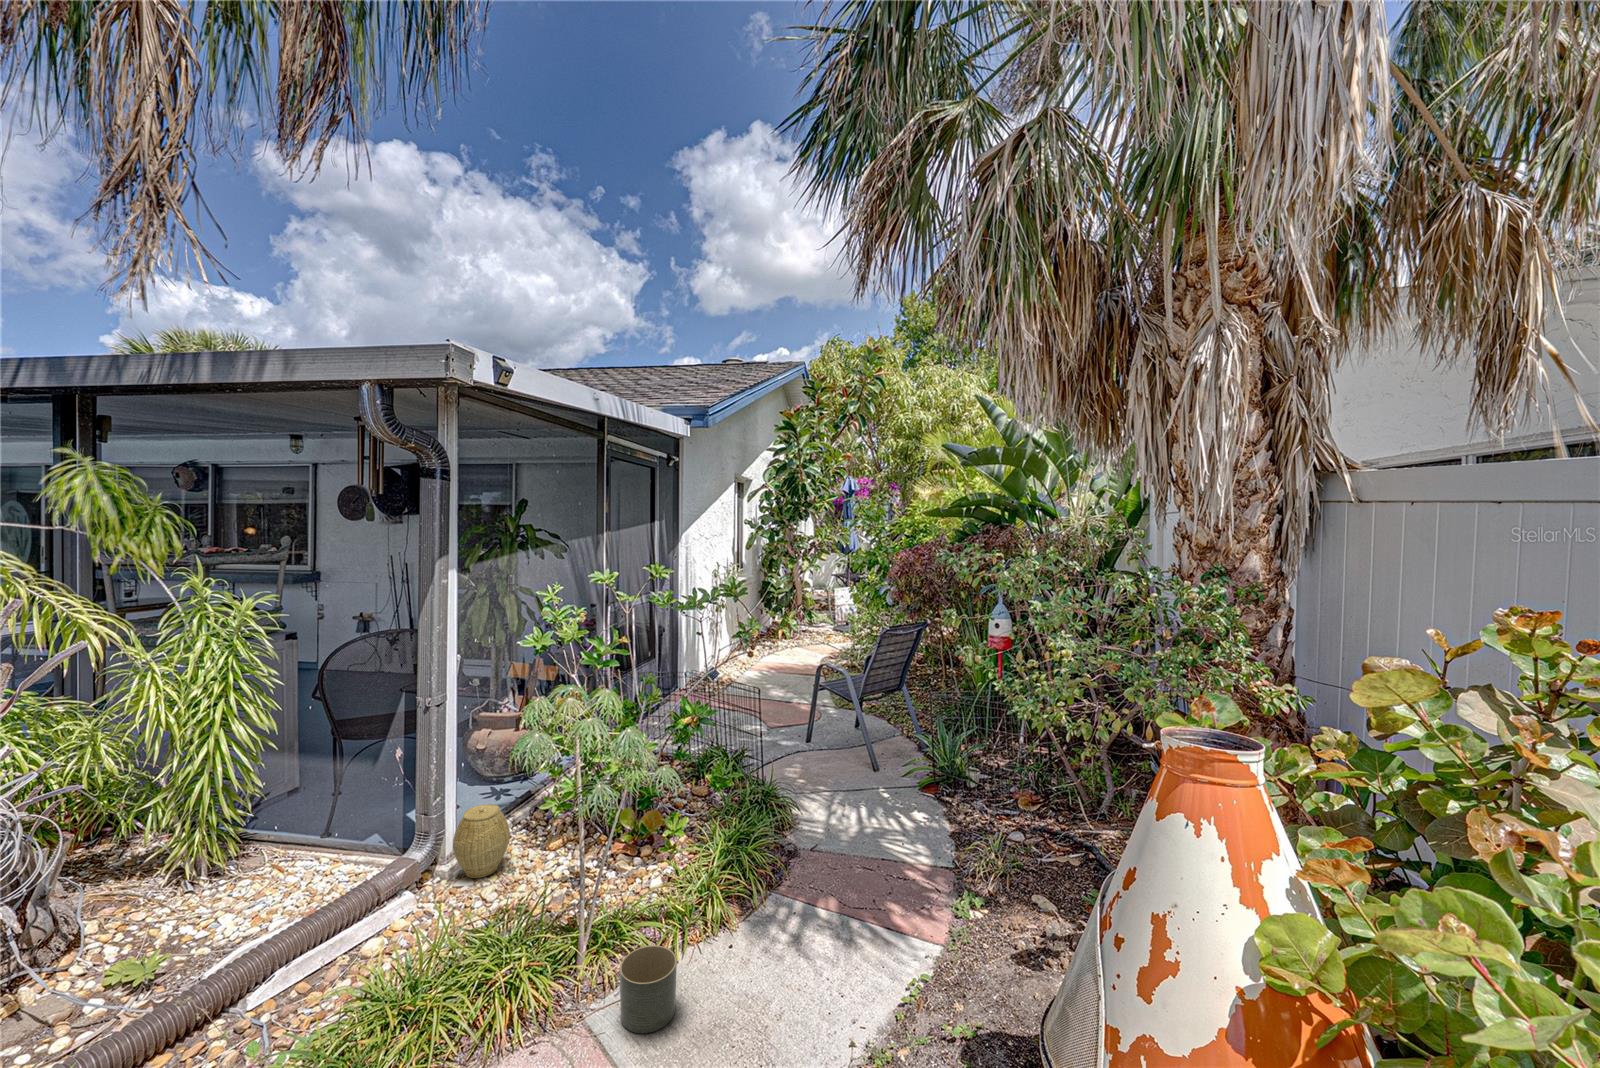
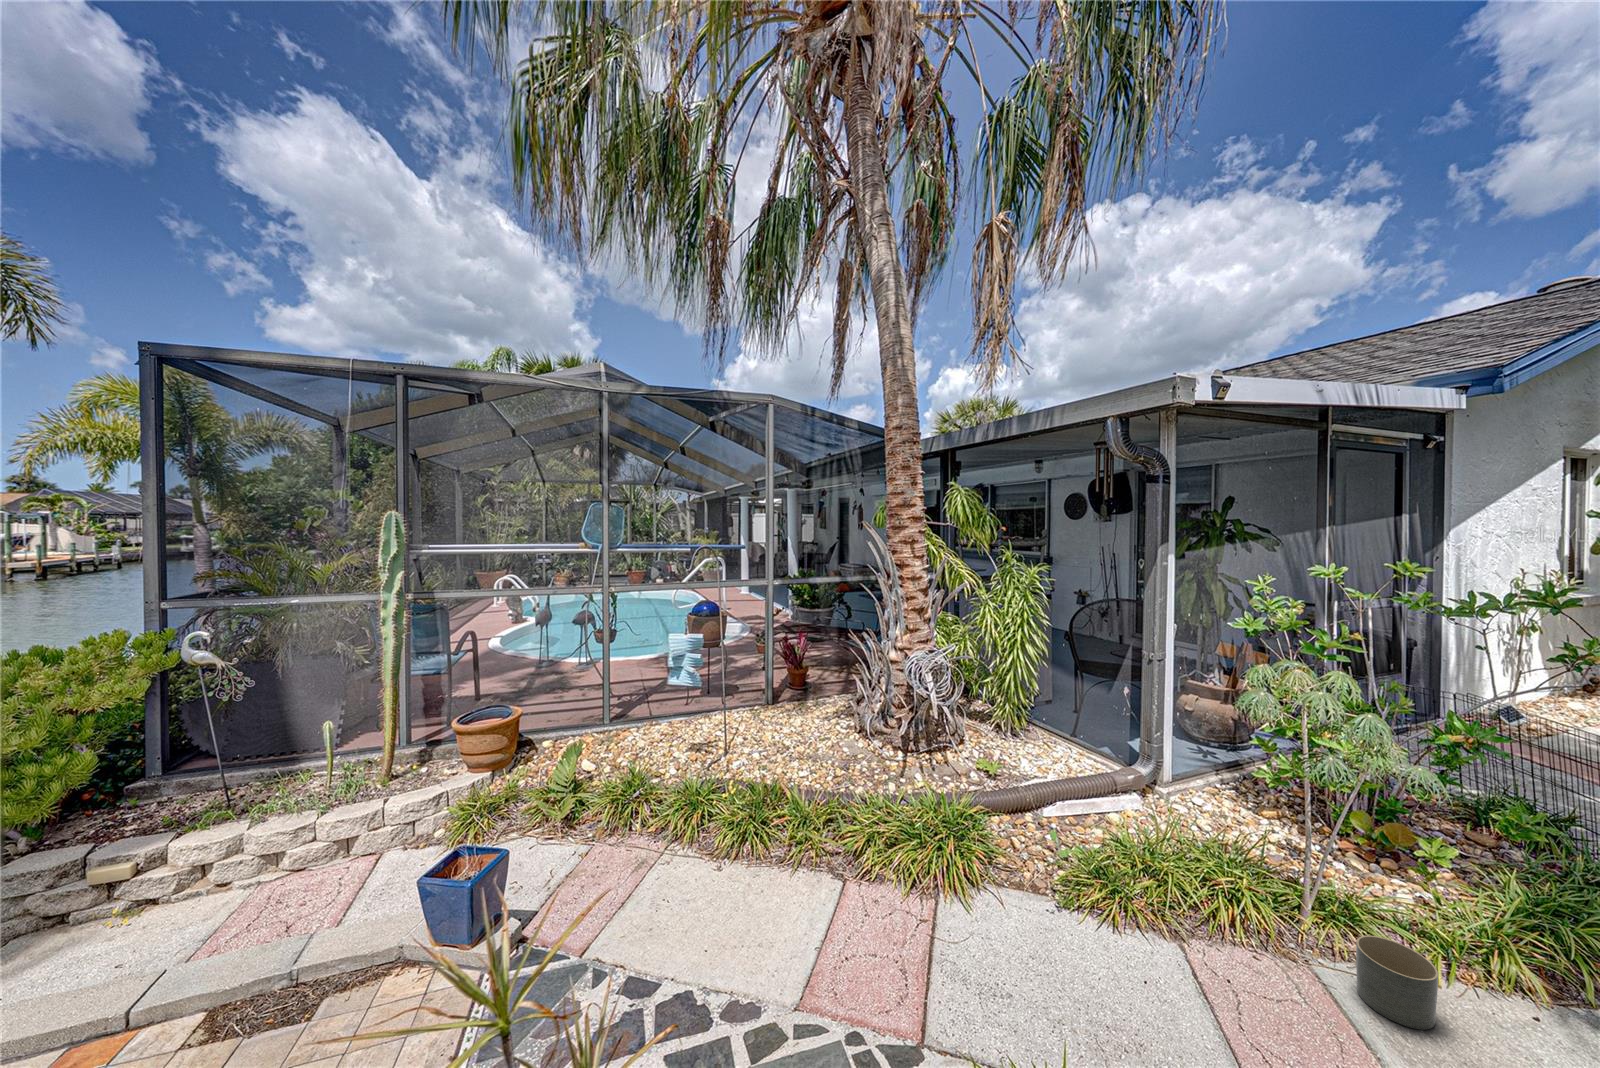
woven basket: present [453,804,510,878] -> none [1170,750,1222,810]

